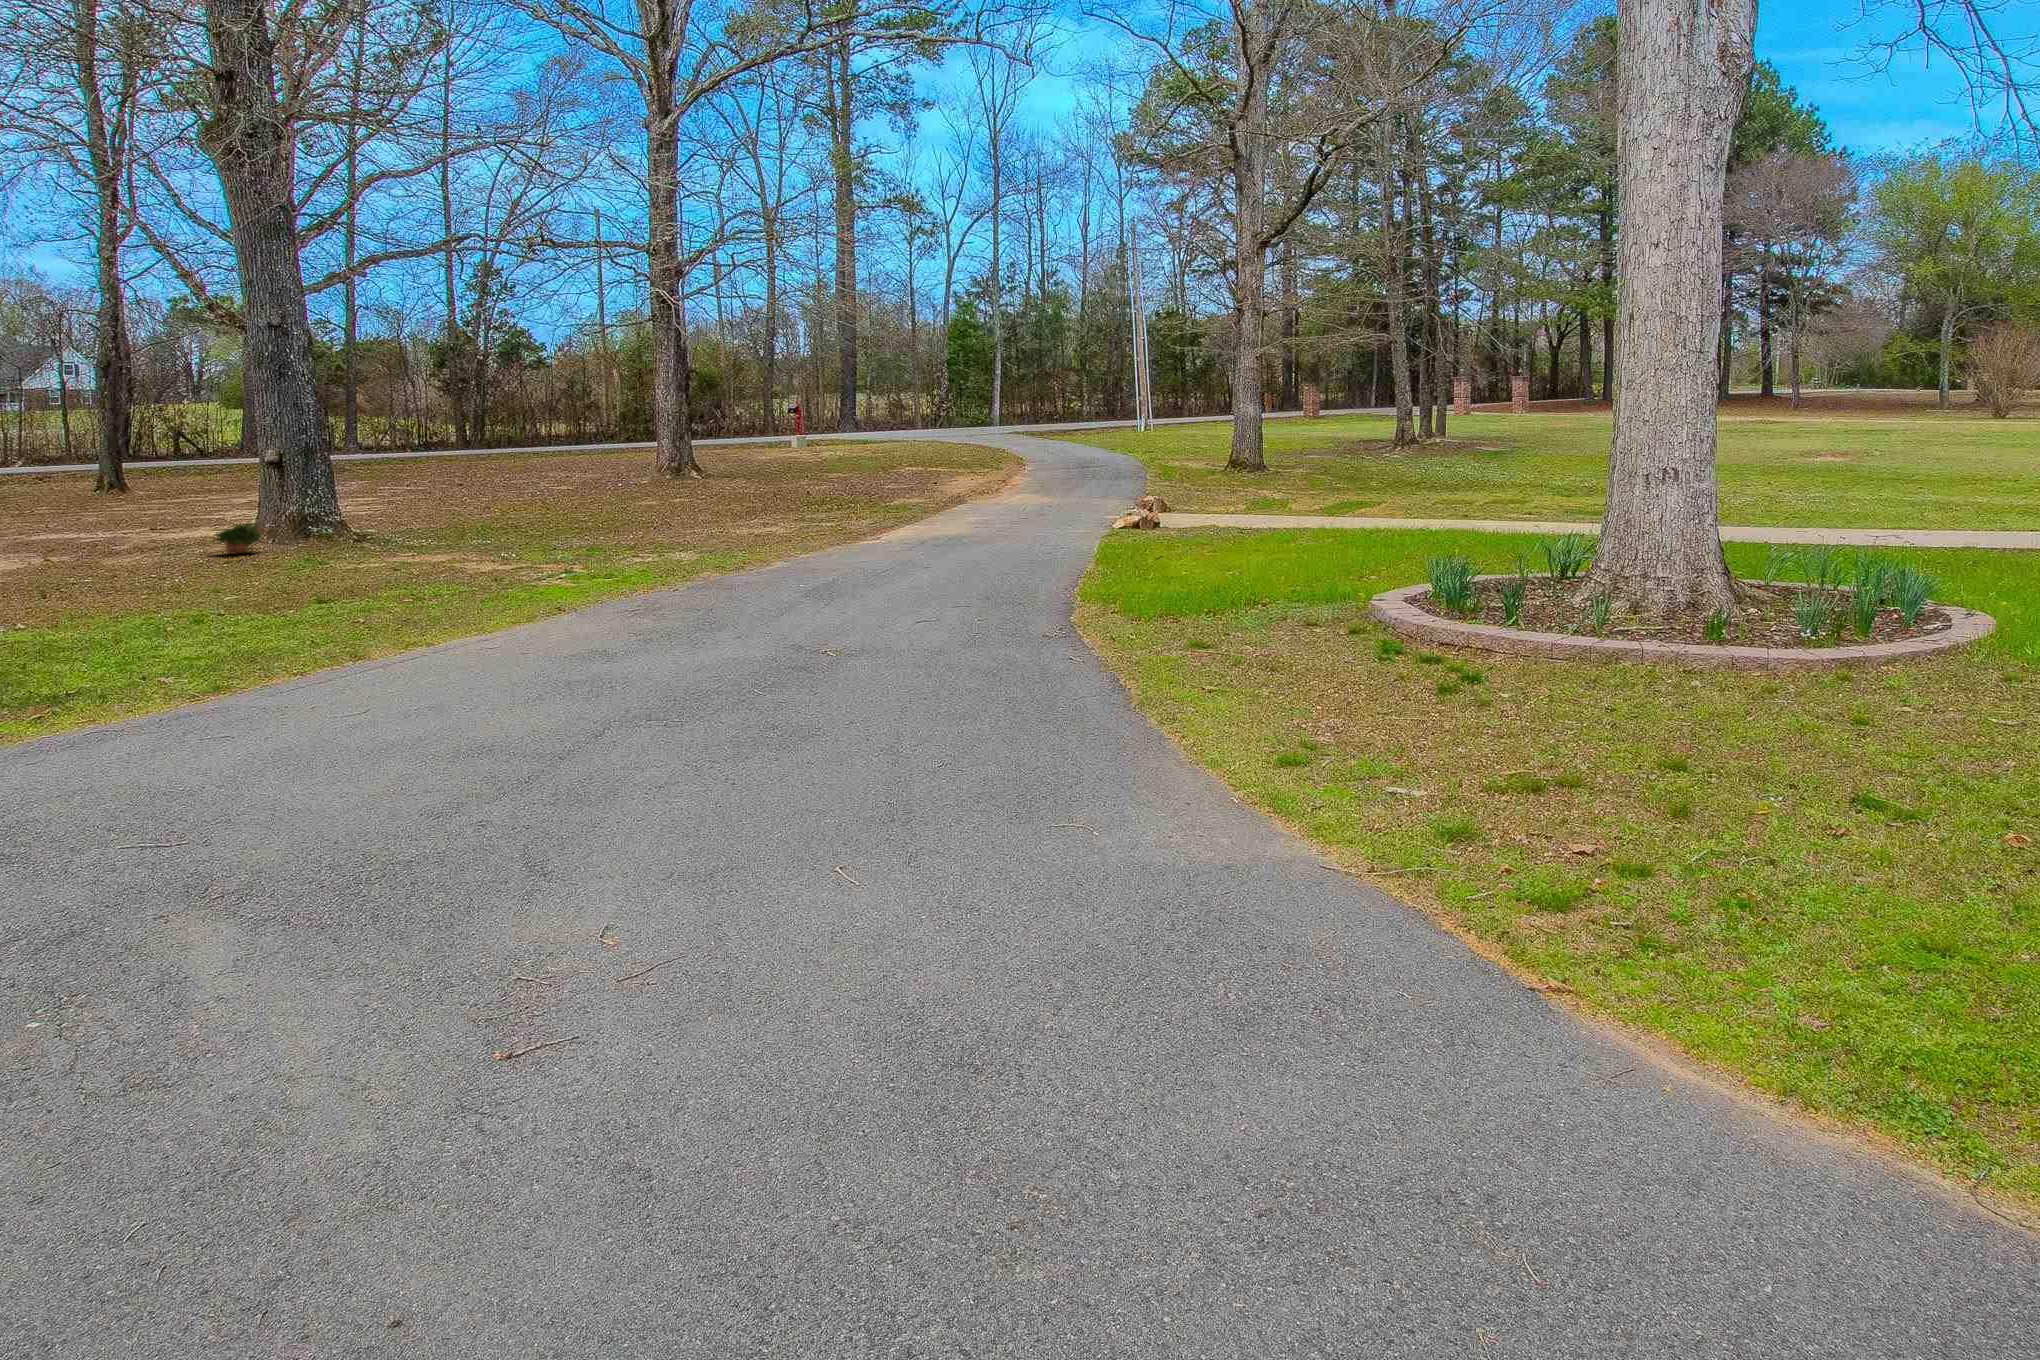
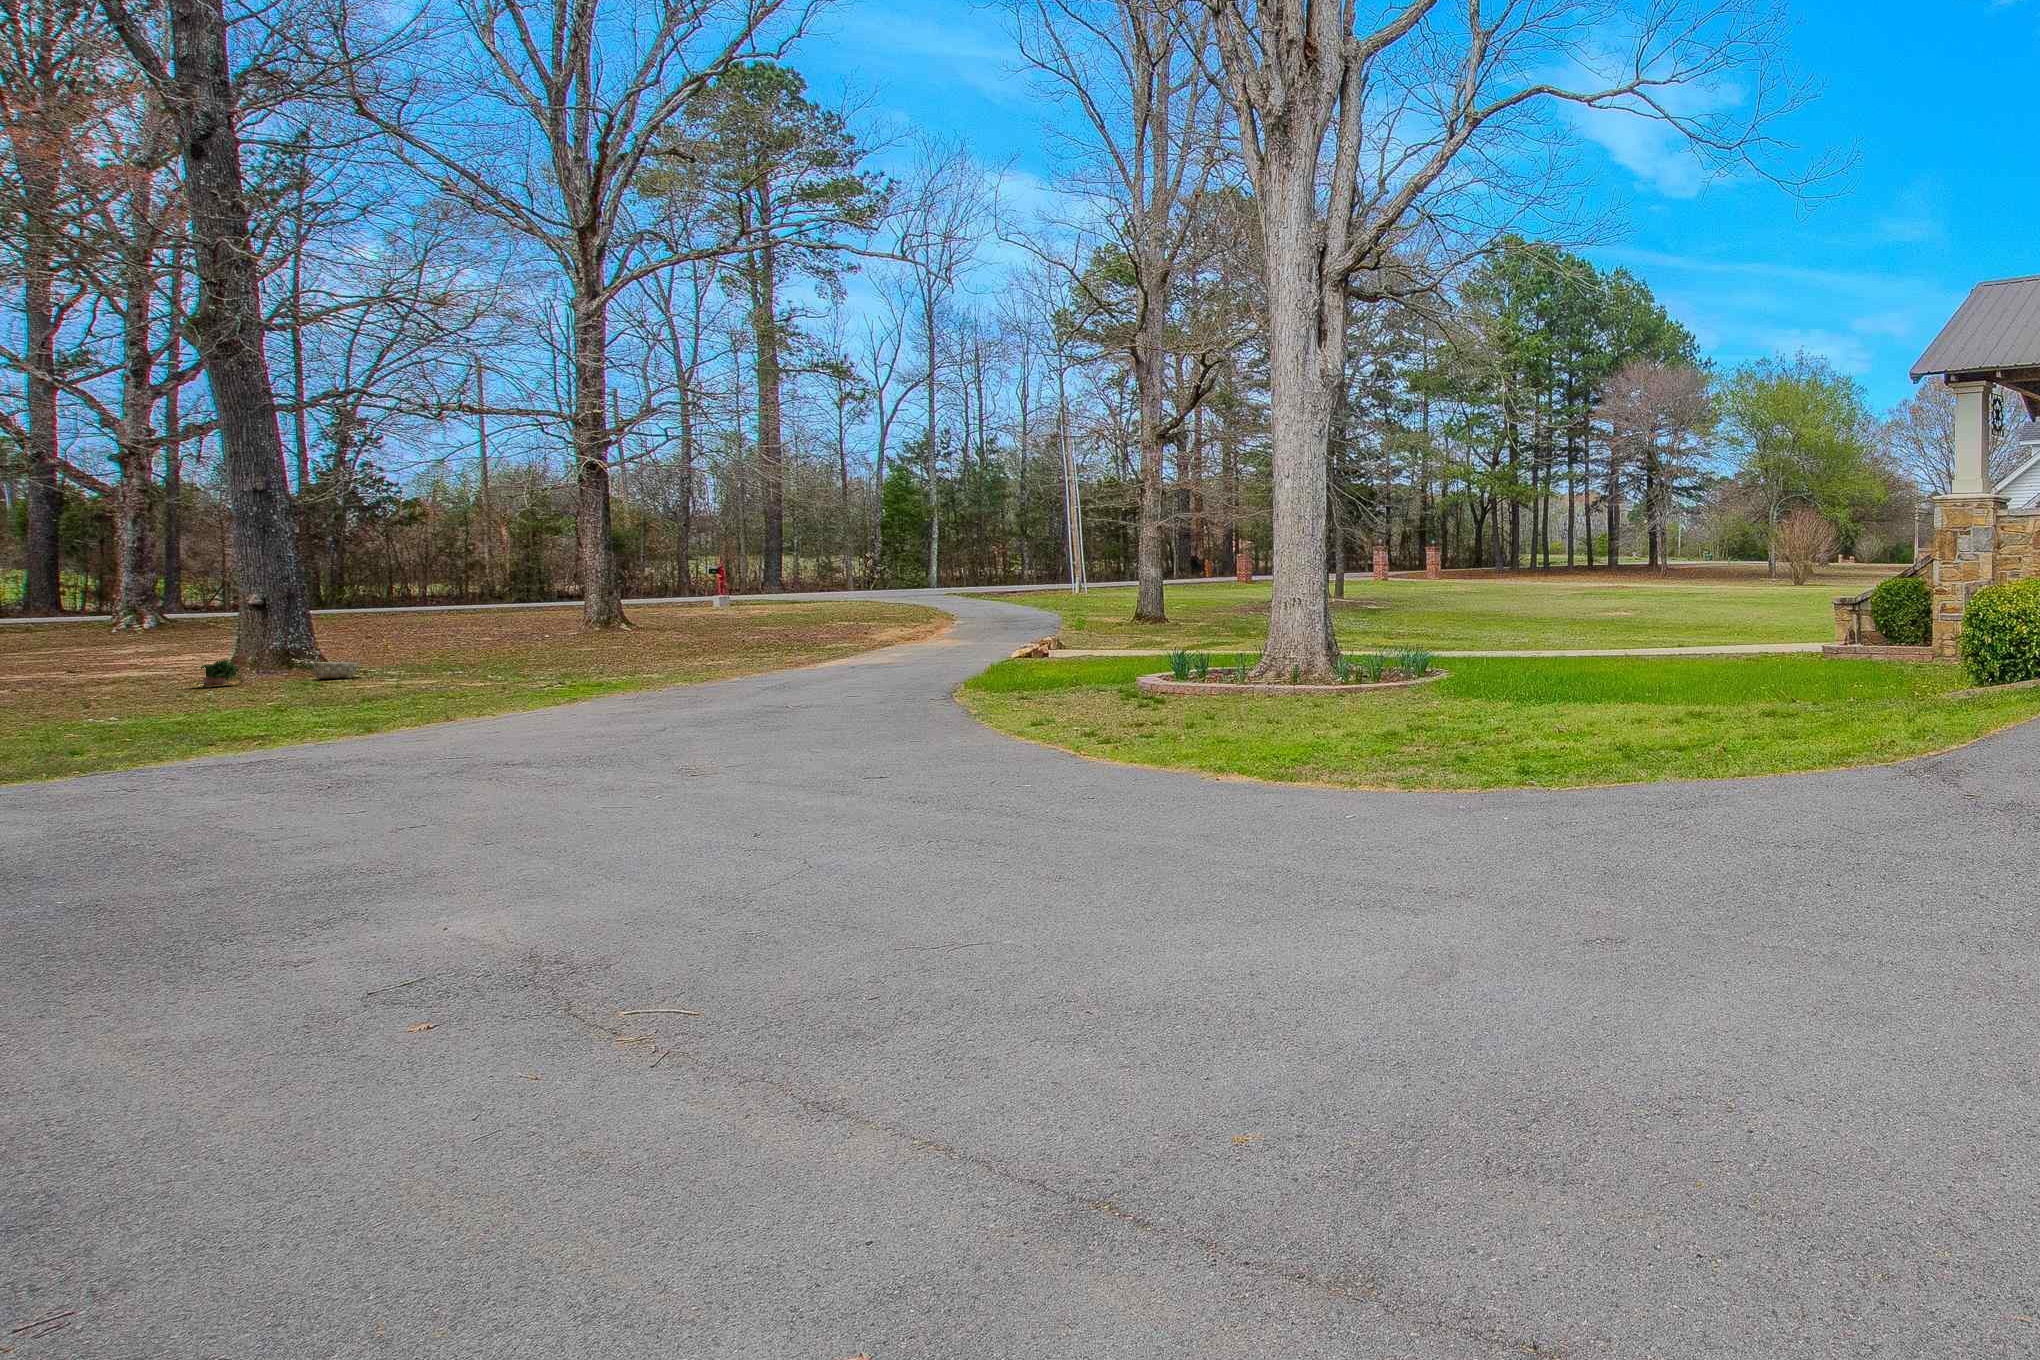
woven basket: none [335,519,383,548] -> present [314,656,360,680]

